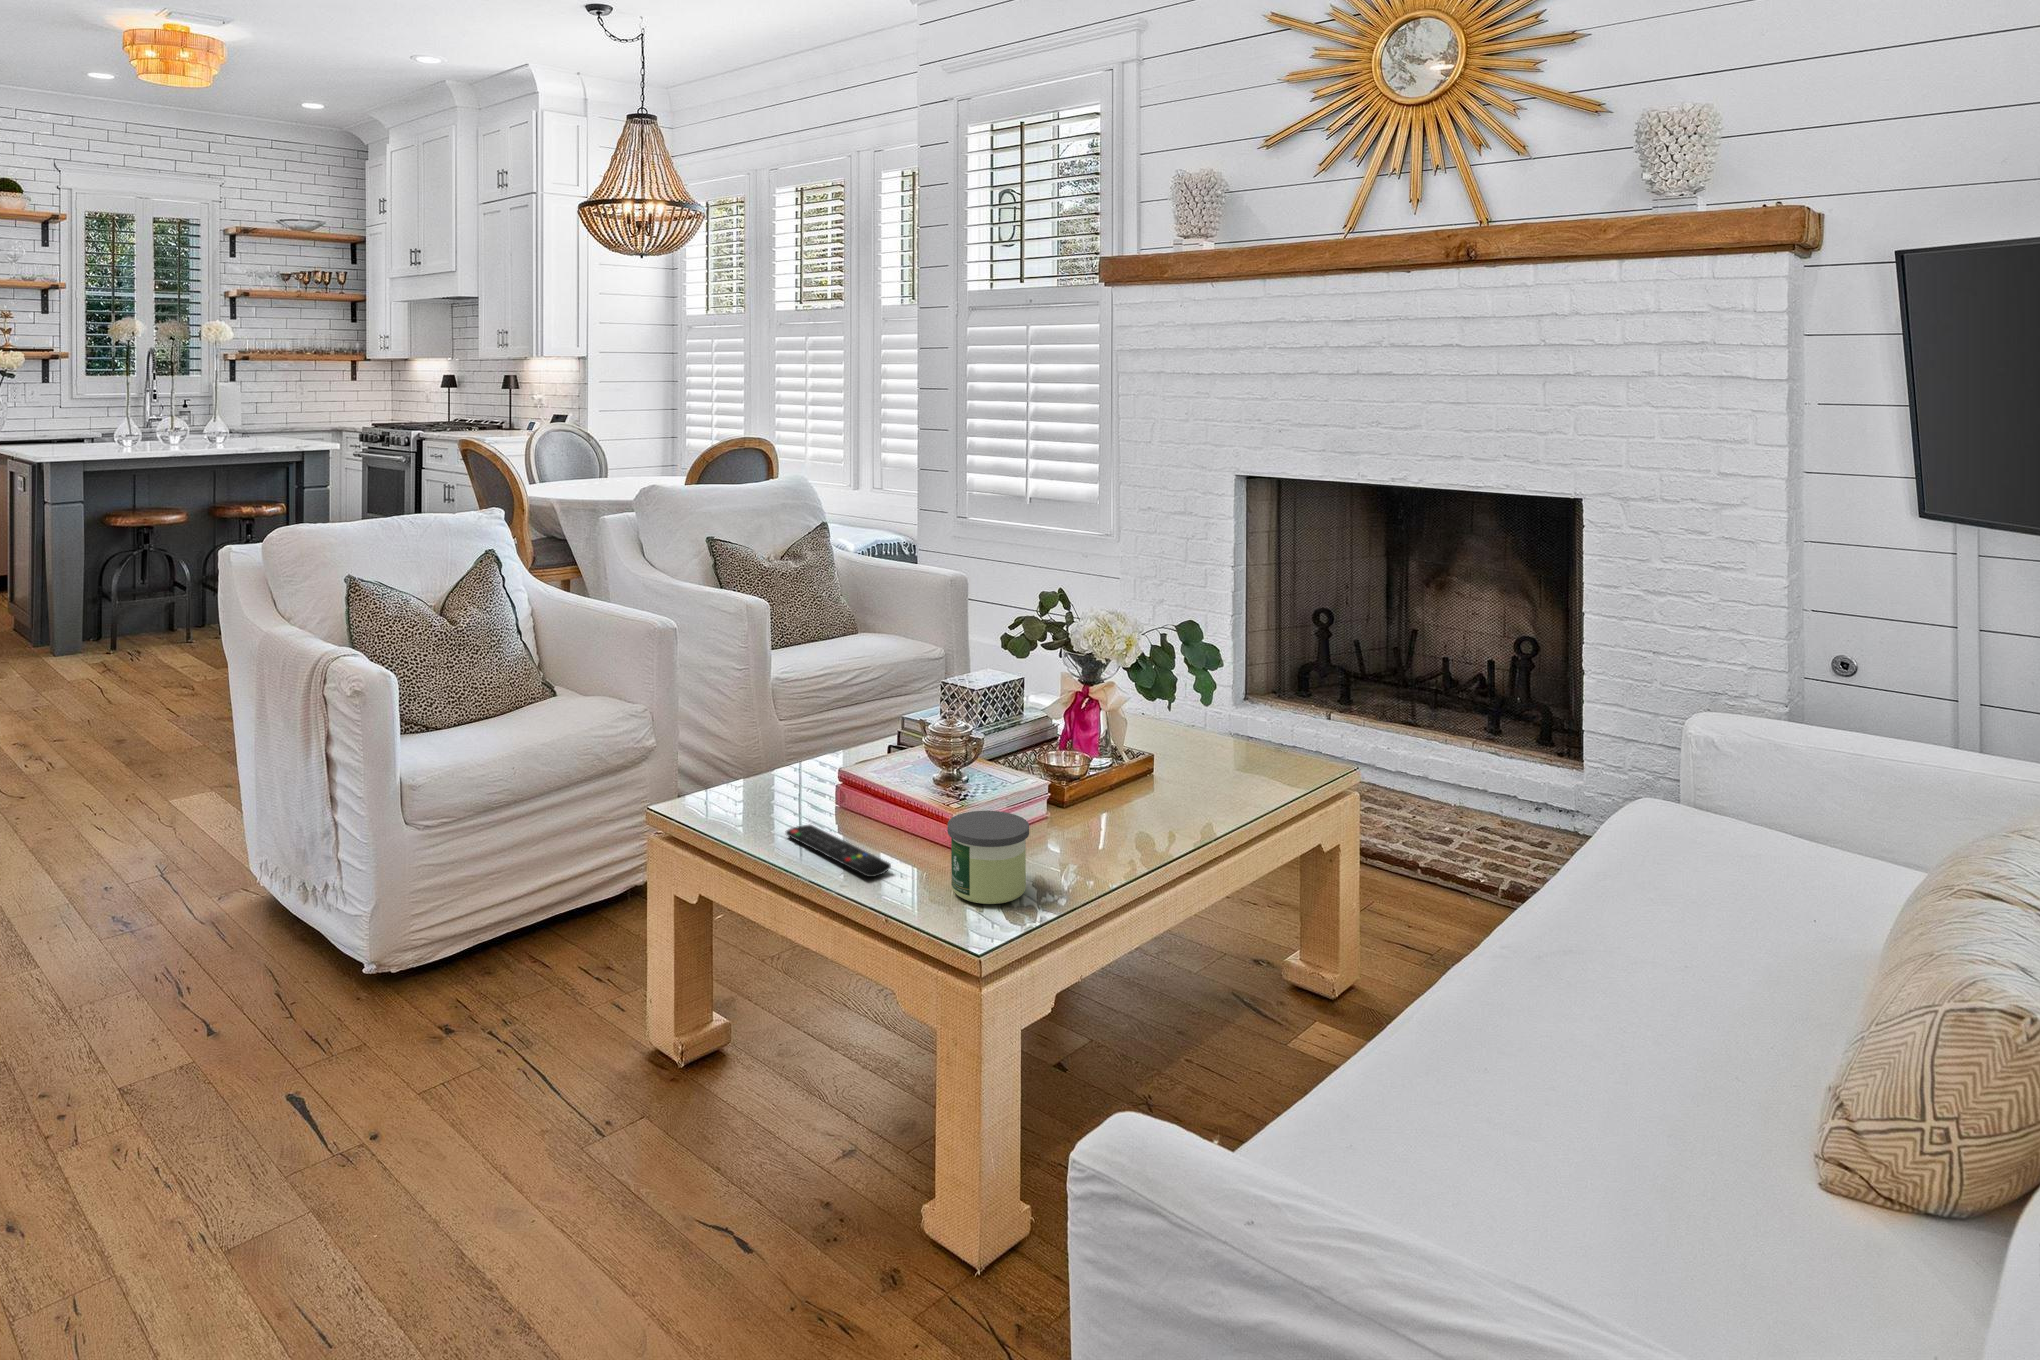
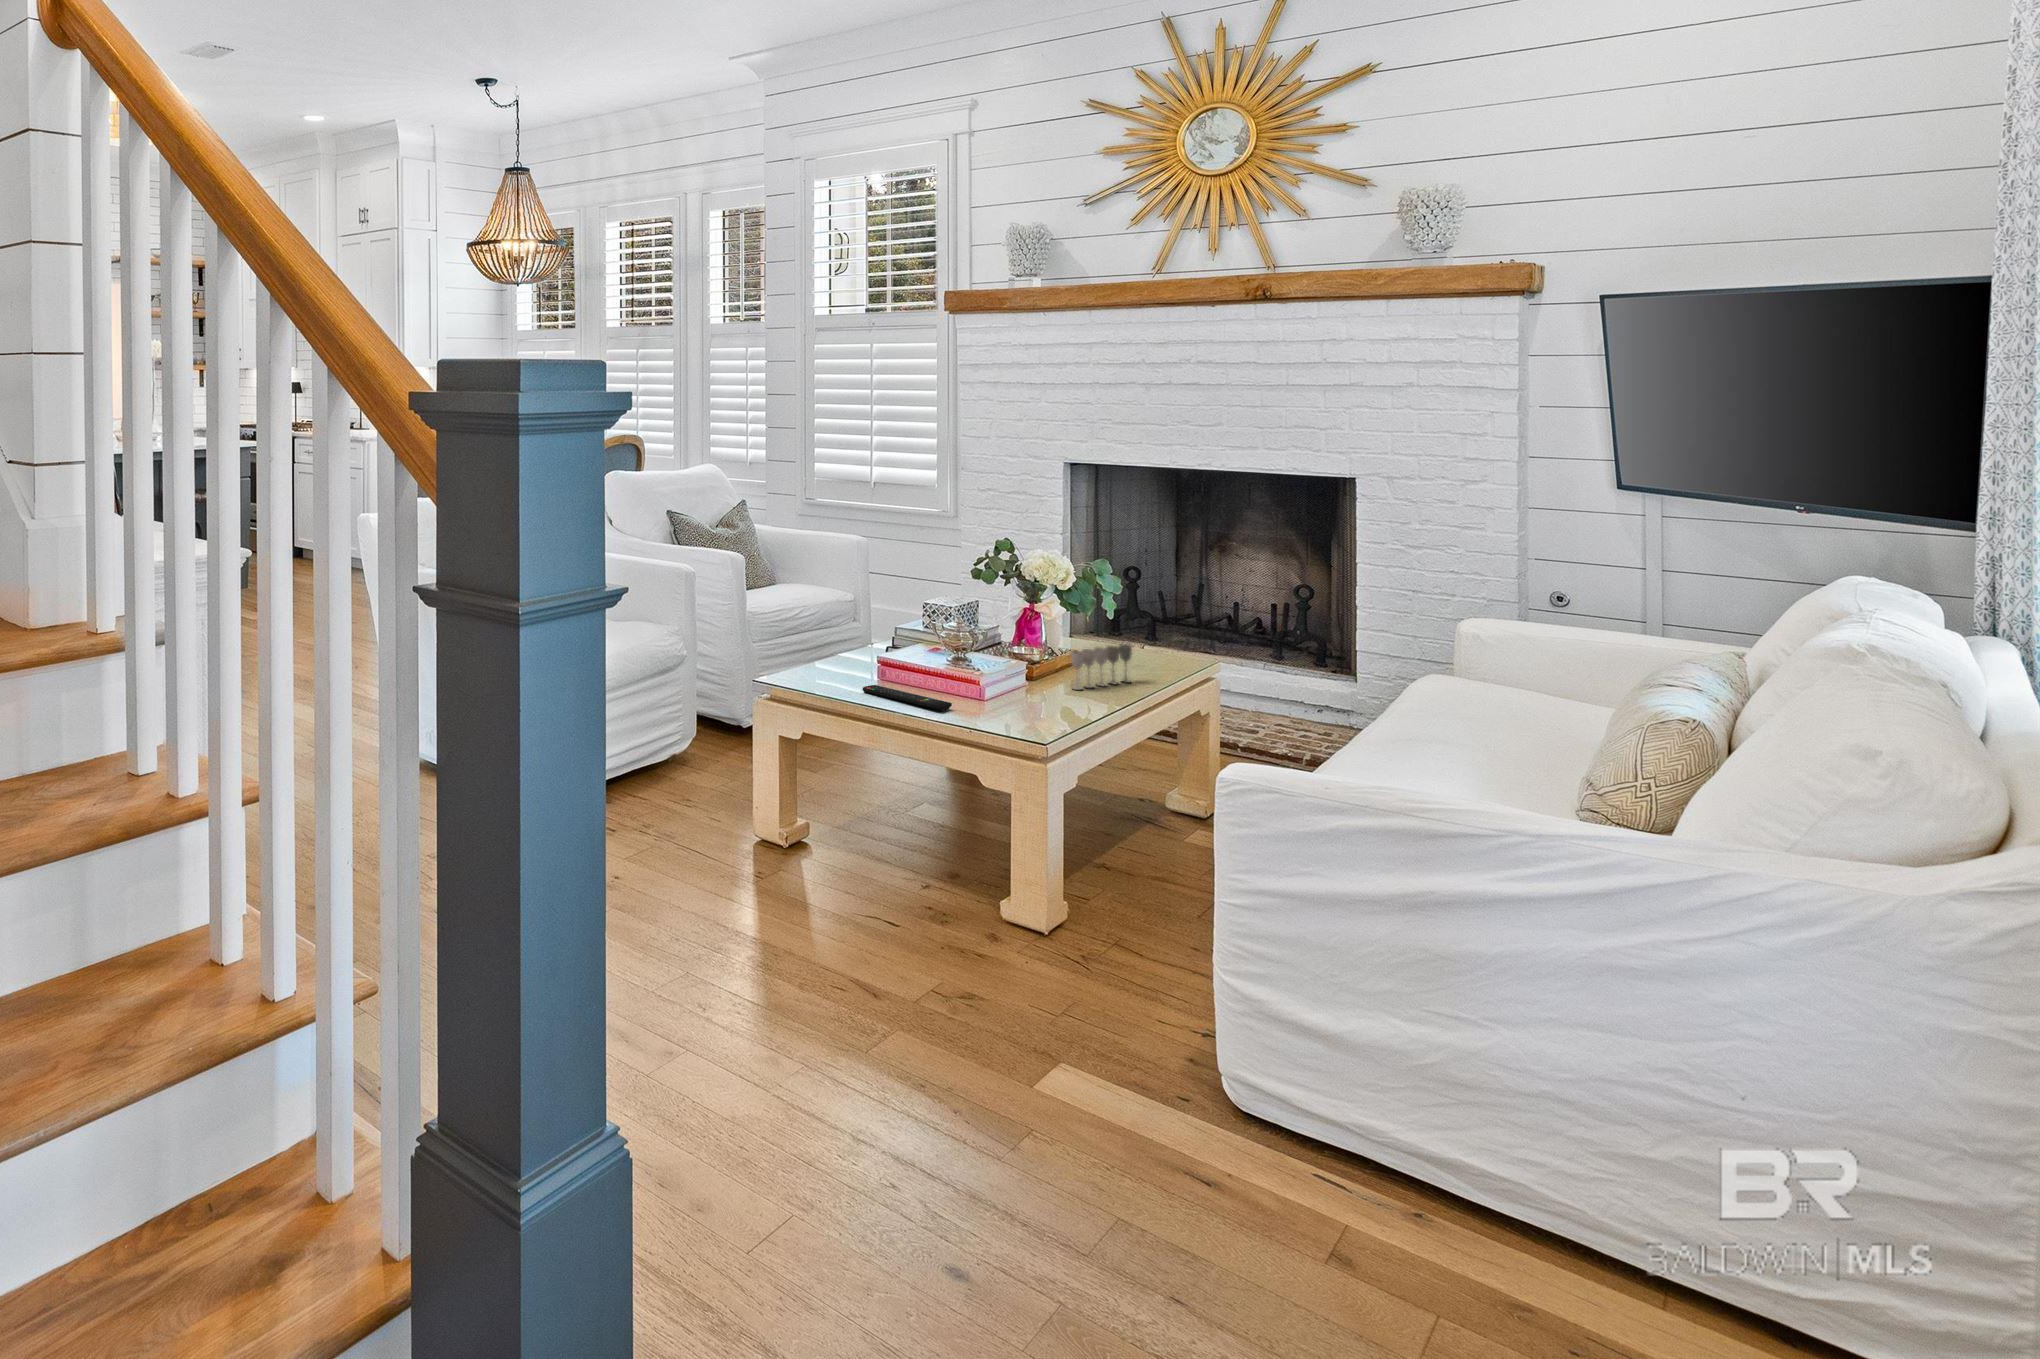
wine glass: none [1105,755,1206,829] -> present [1071,644,1132,690]
candle: present [947,811,1029,904] -> none [996,669,1052,723]

